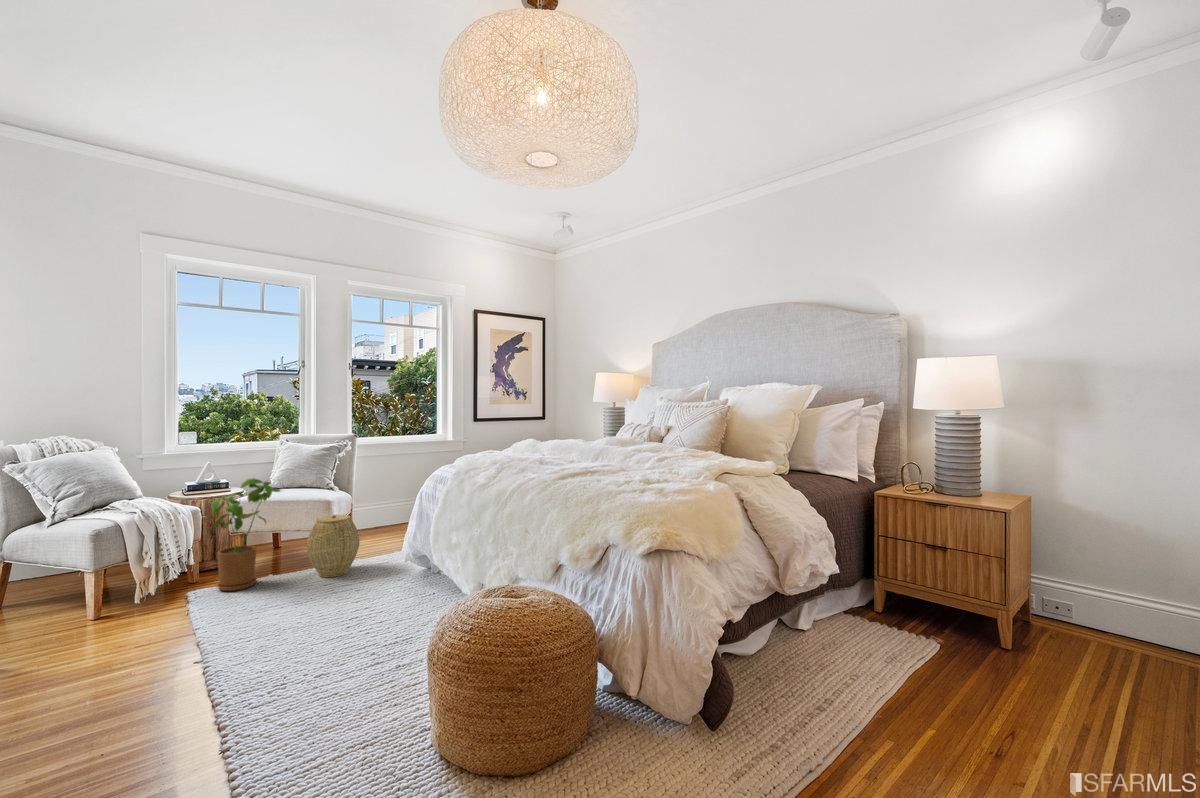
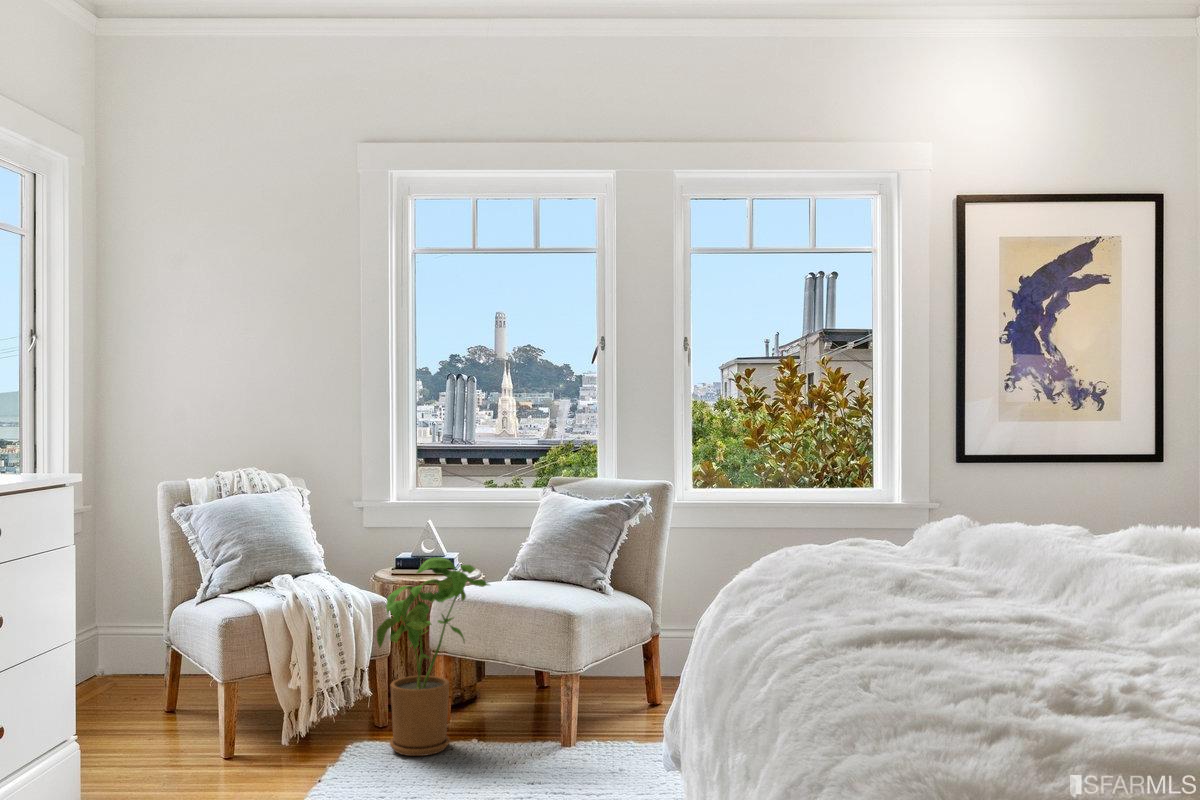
woven basket: present [307,515,360,577] -> none [521,643,616,768]

